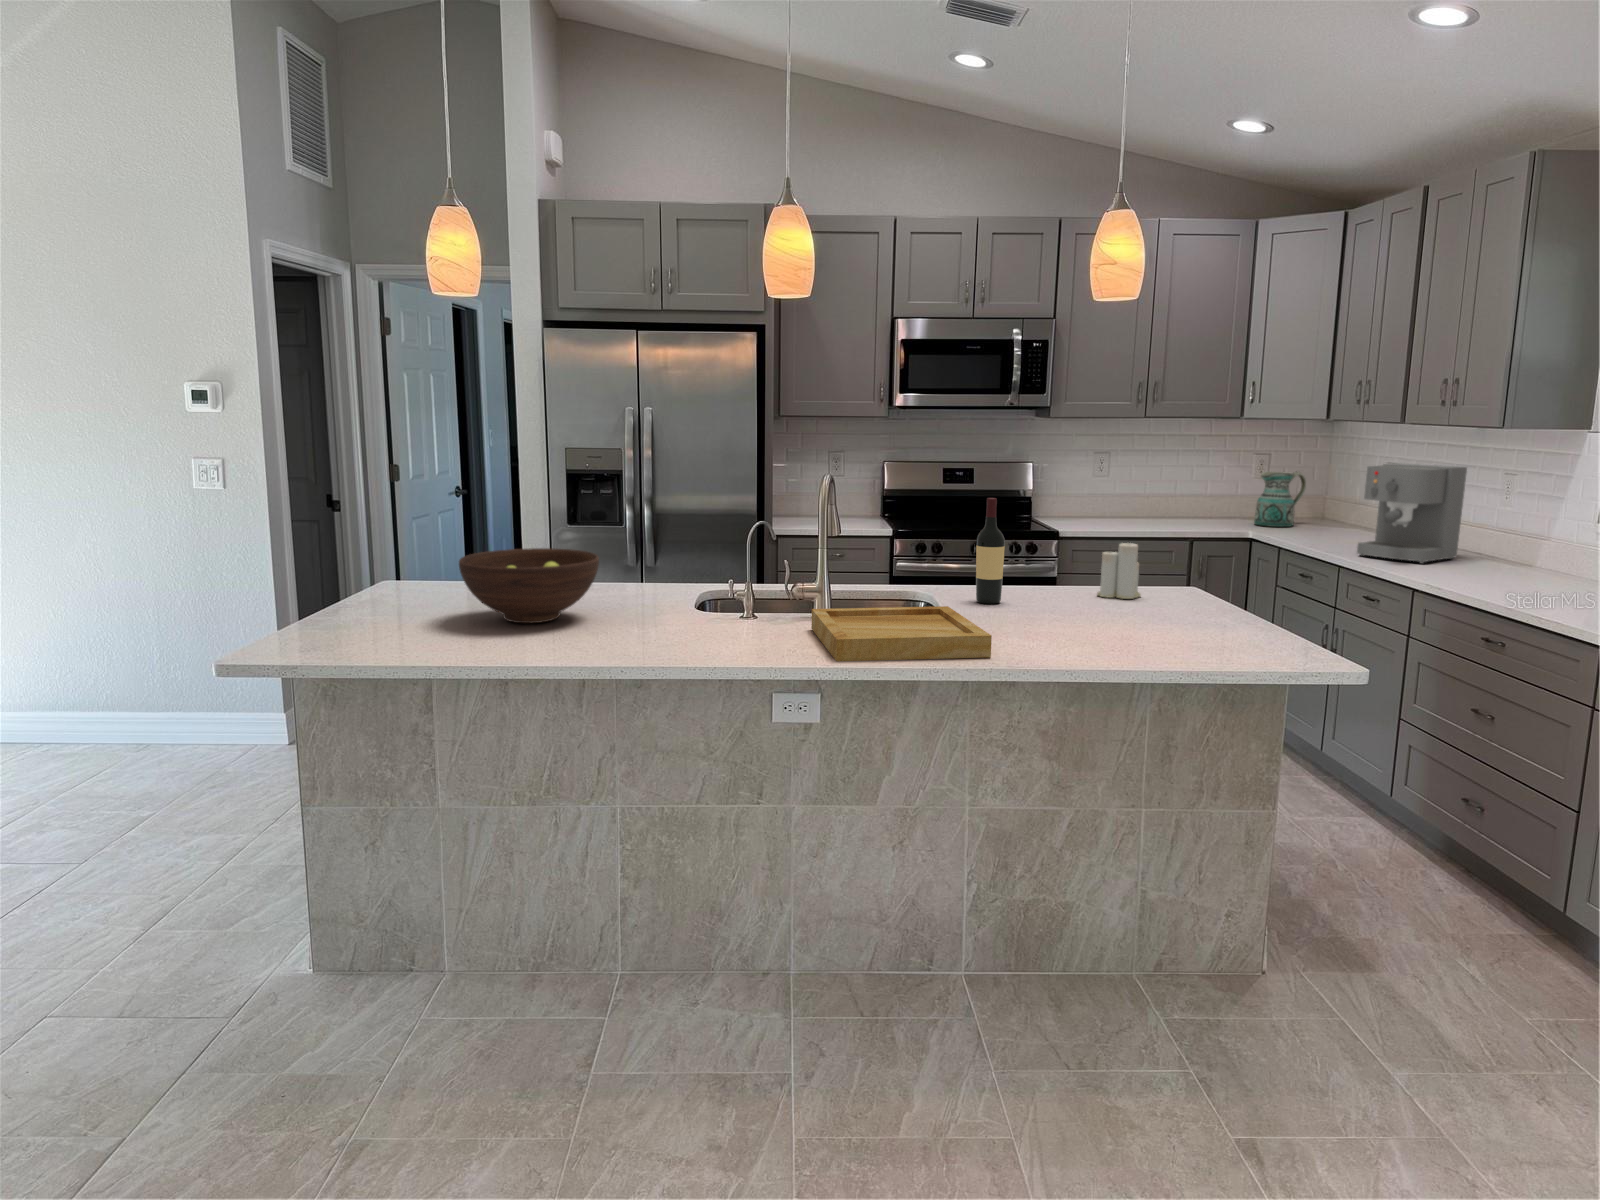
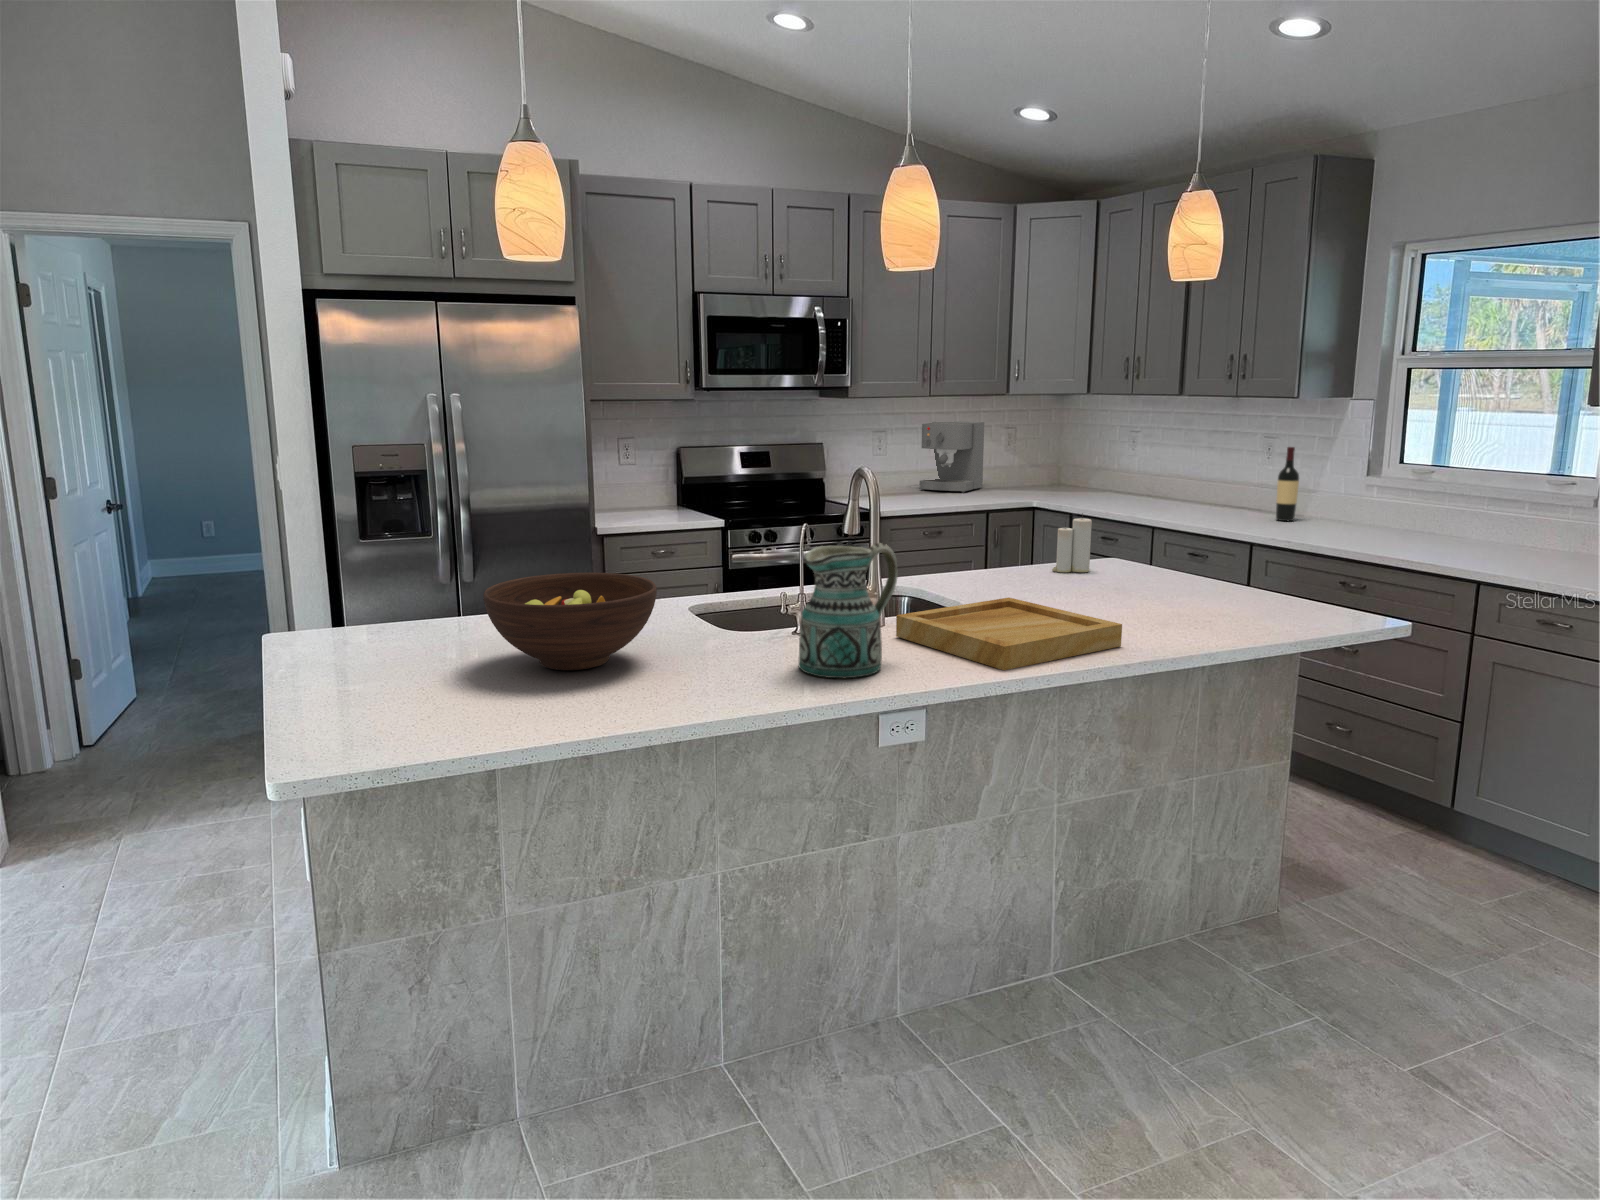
coffee maker: present [1357,463,1467,564] -> present [920,421,984,493]
ceramic pitcher: present [1254,472,1306,527] -> present [799,543,898,678]
wine bottle: present [976,498,1005,604] -> present [1276,447,1299,521]

